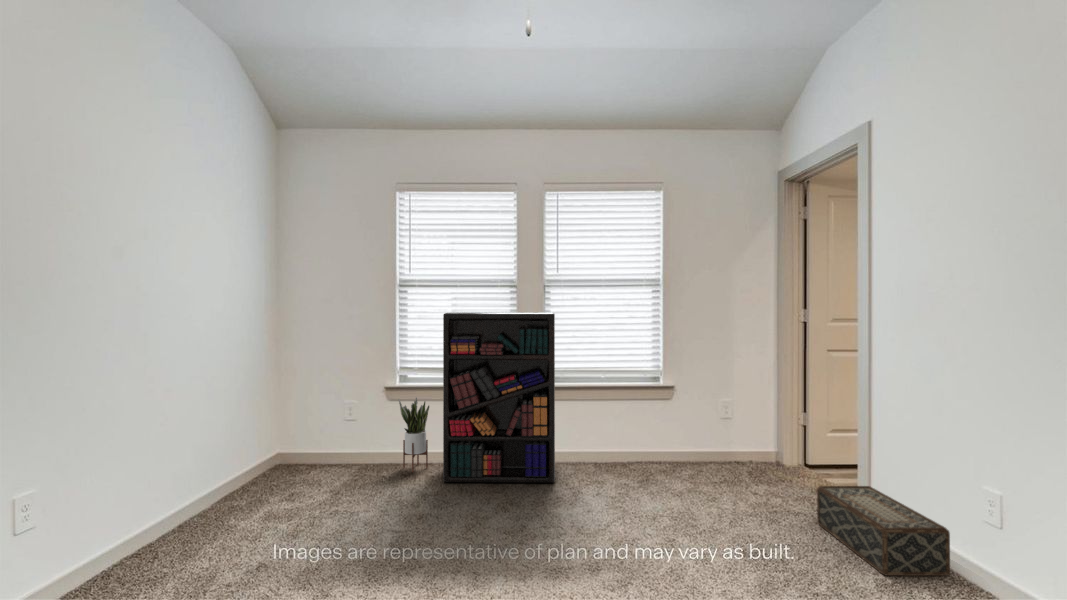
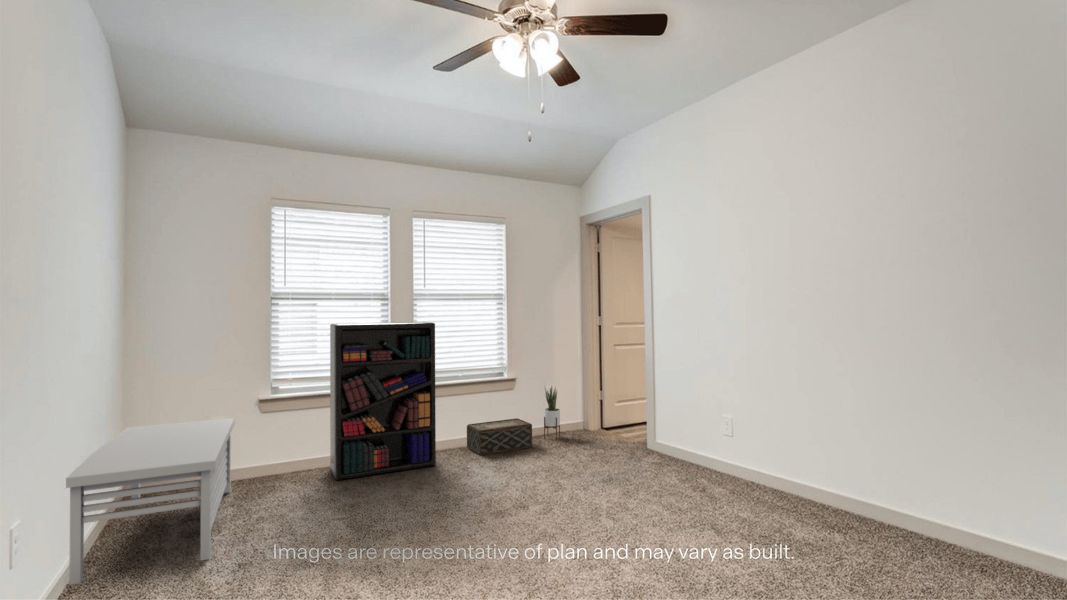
potted plant: present [398,398,429,472] -> present [544,386,560,439]
storage bench: none [136,403,356,554] -> present [66,418,235,585]
woven basket: present [817,486,950,576] -> present [467,418,532,455]

